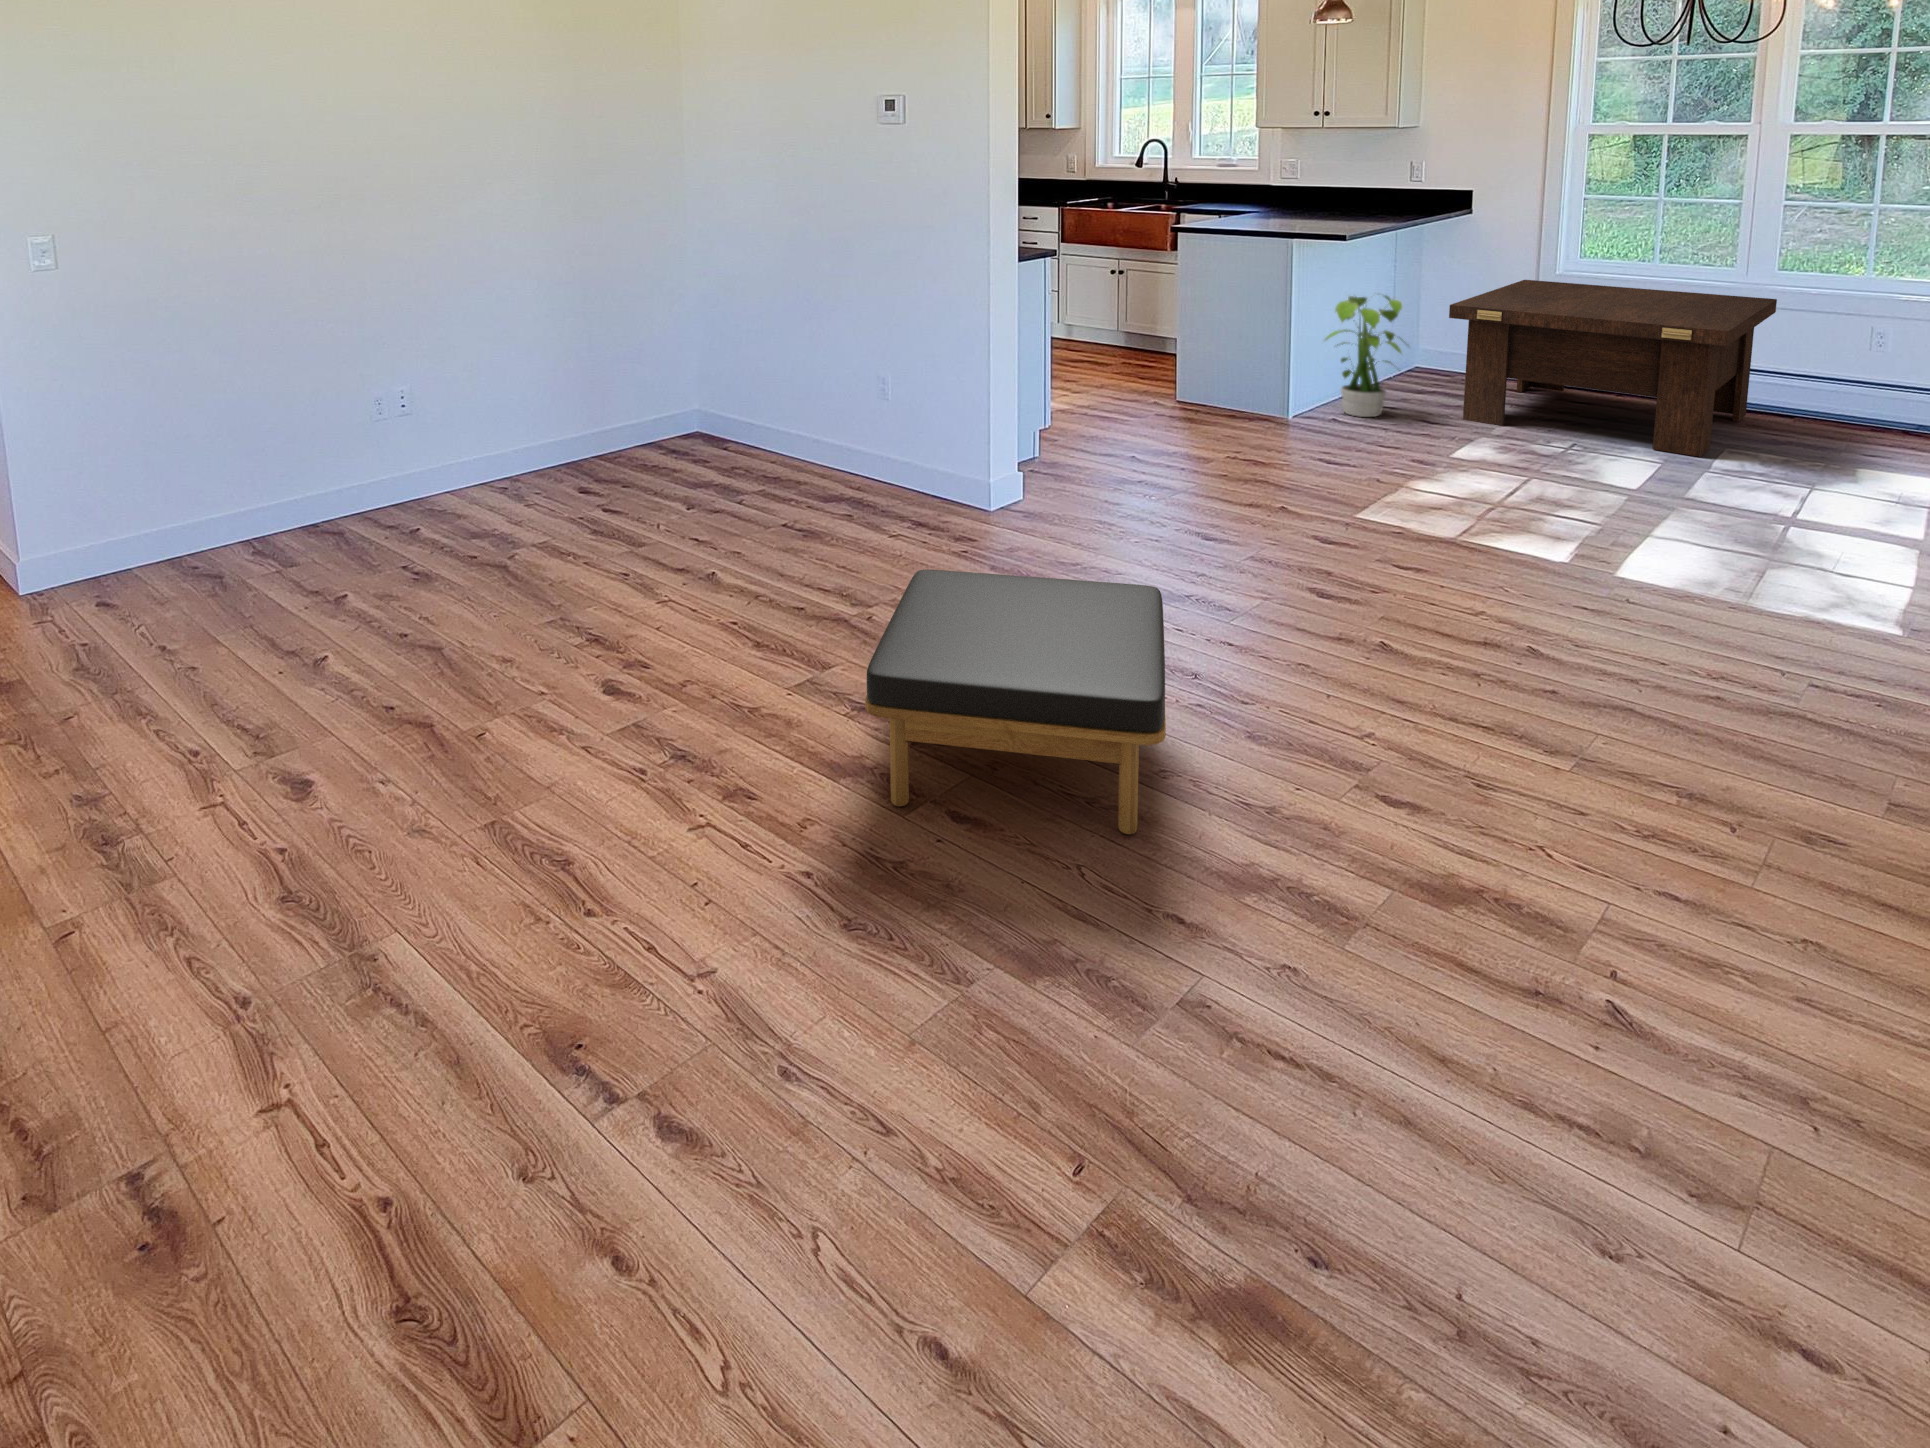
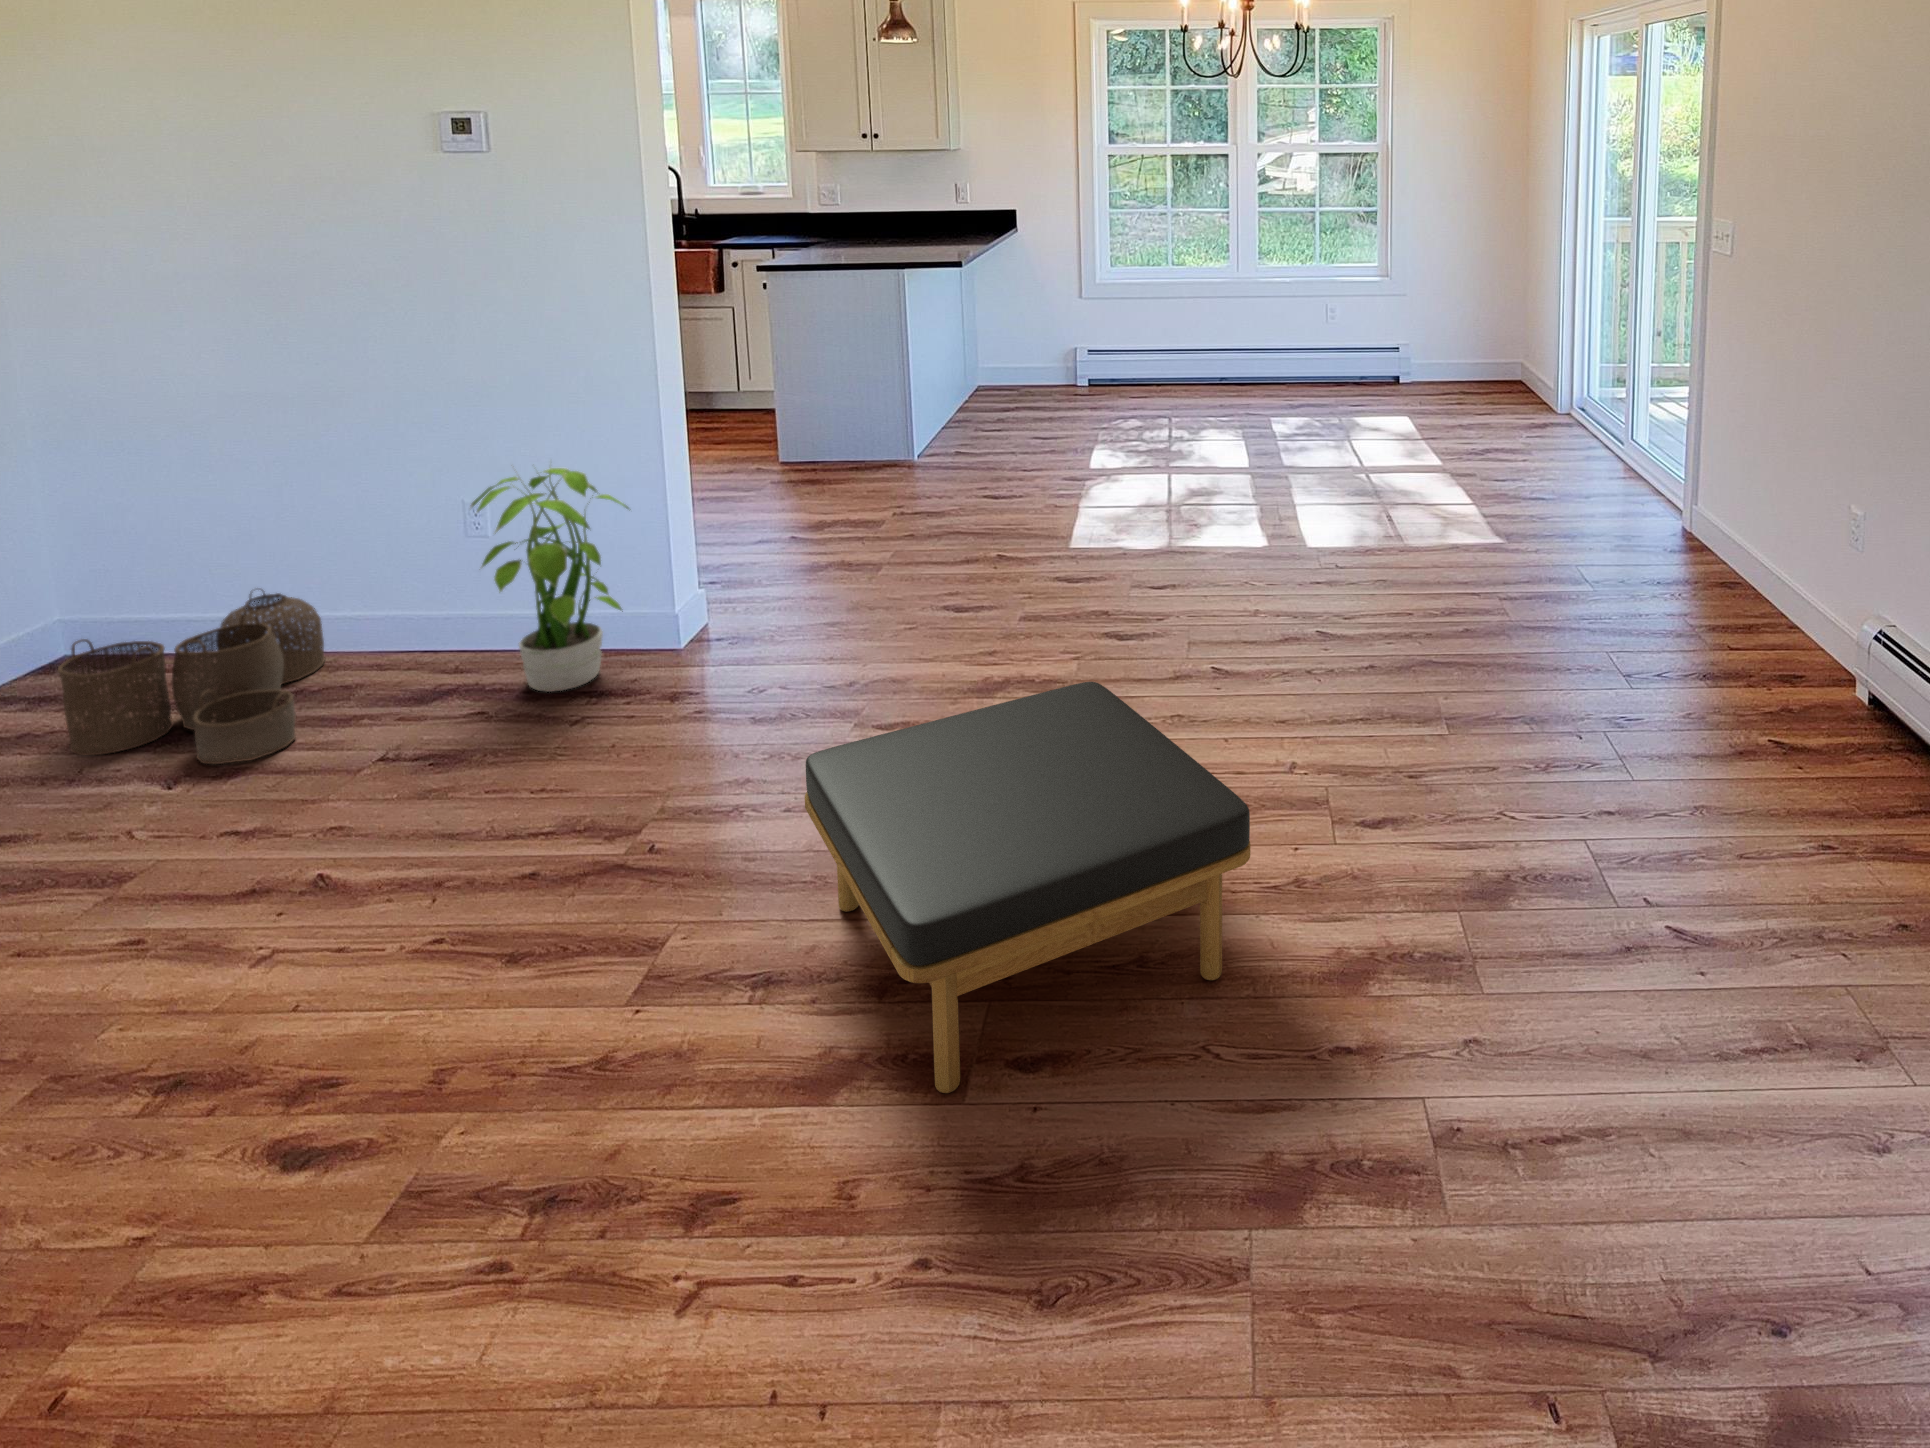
coffee table: present [1449,280,1777,457] -> none [1051,293,1276,433]
potted plant: present [1325,296,1402,417] -> present [471,468,629,692]
woven basket: none [664,409,801,505] -> present [58,590,325,765]

